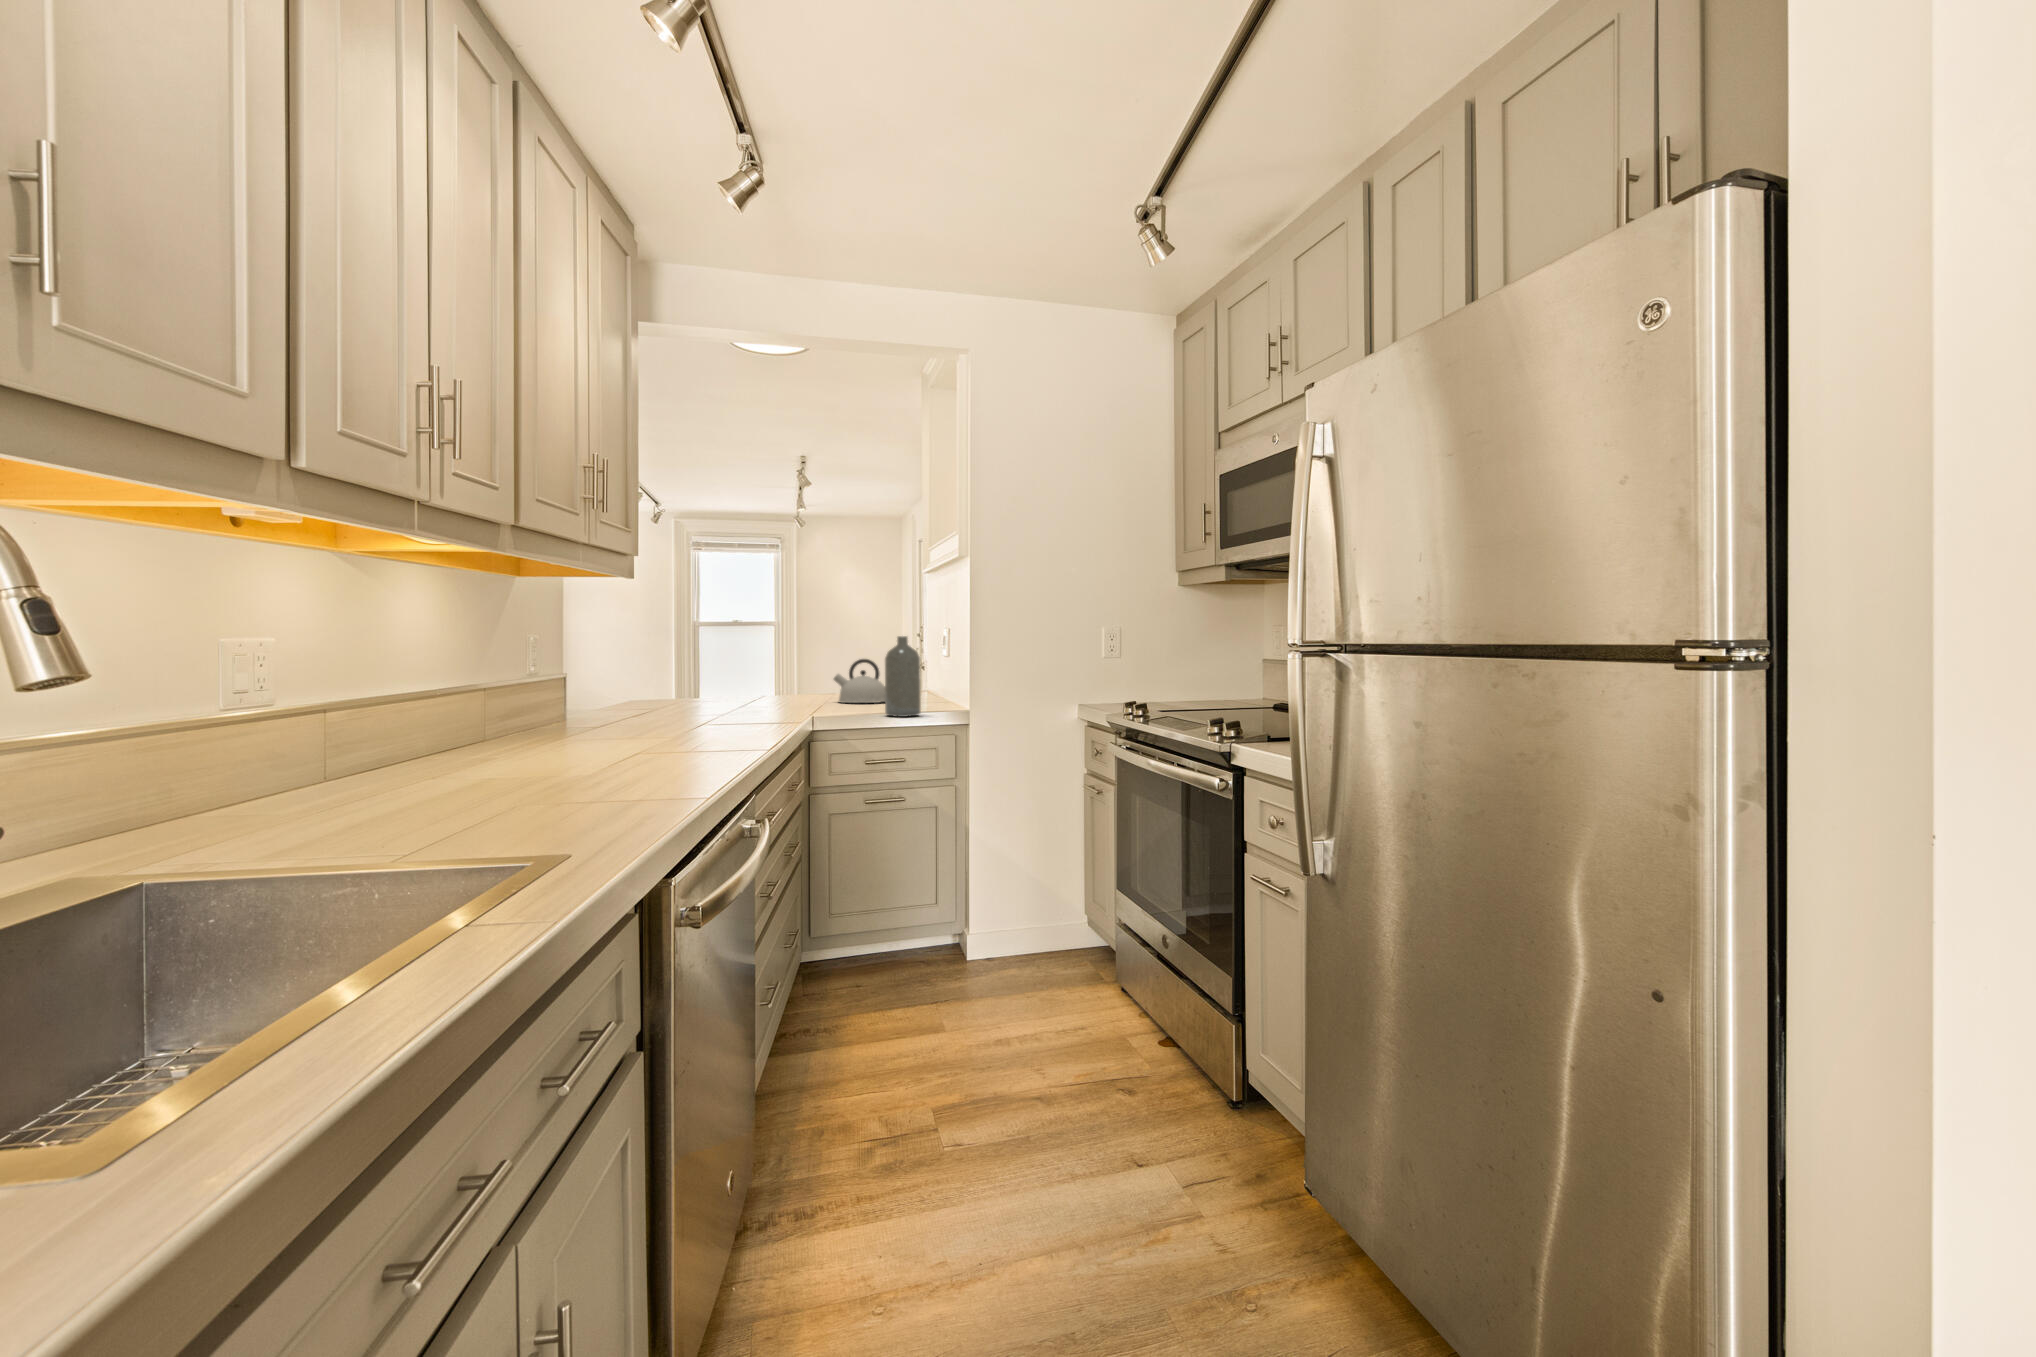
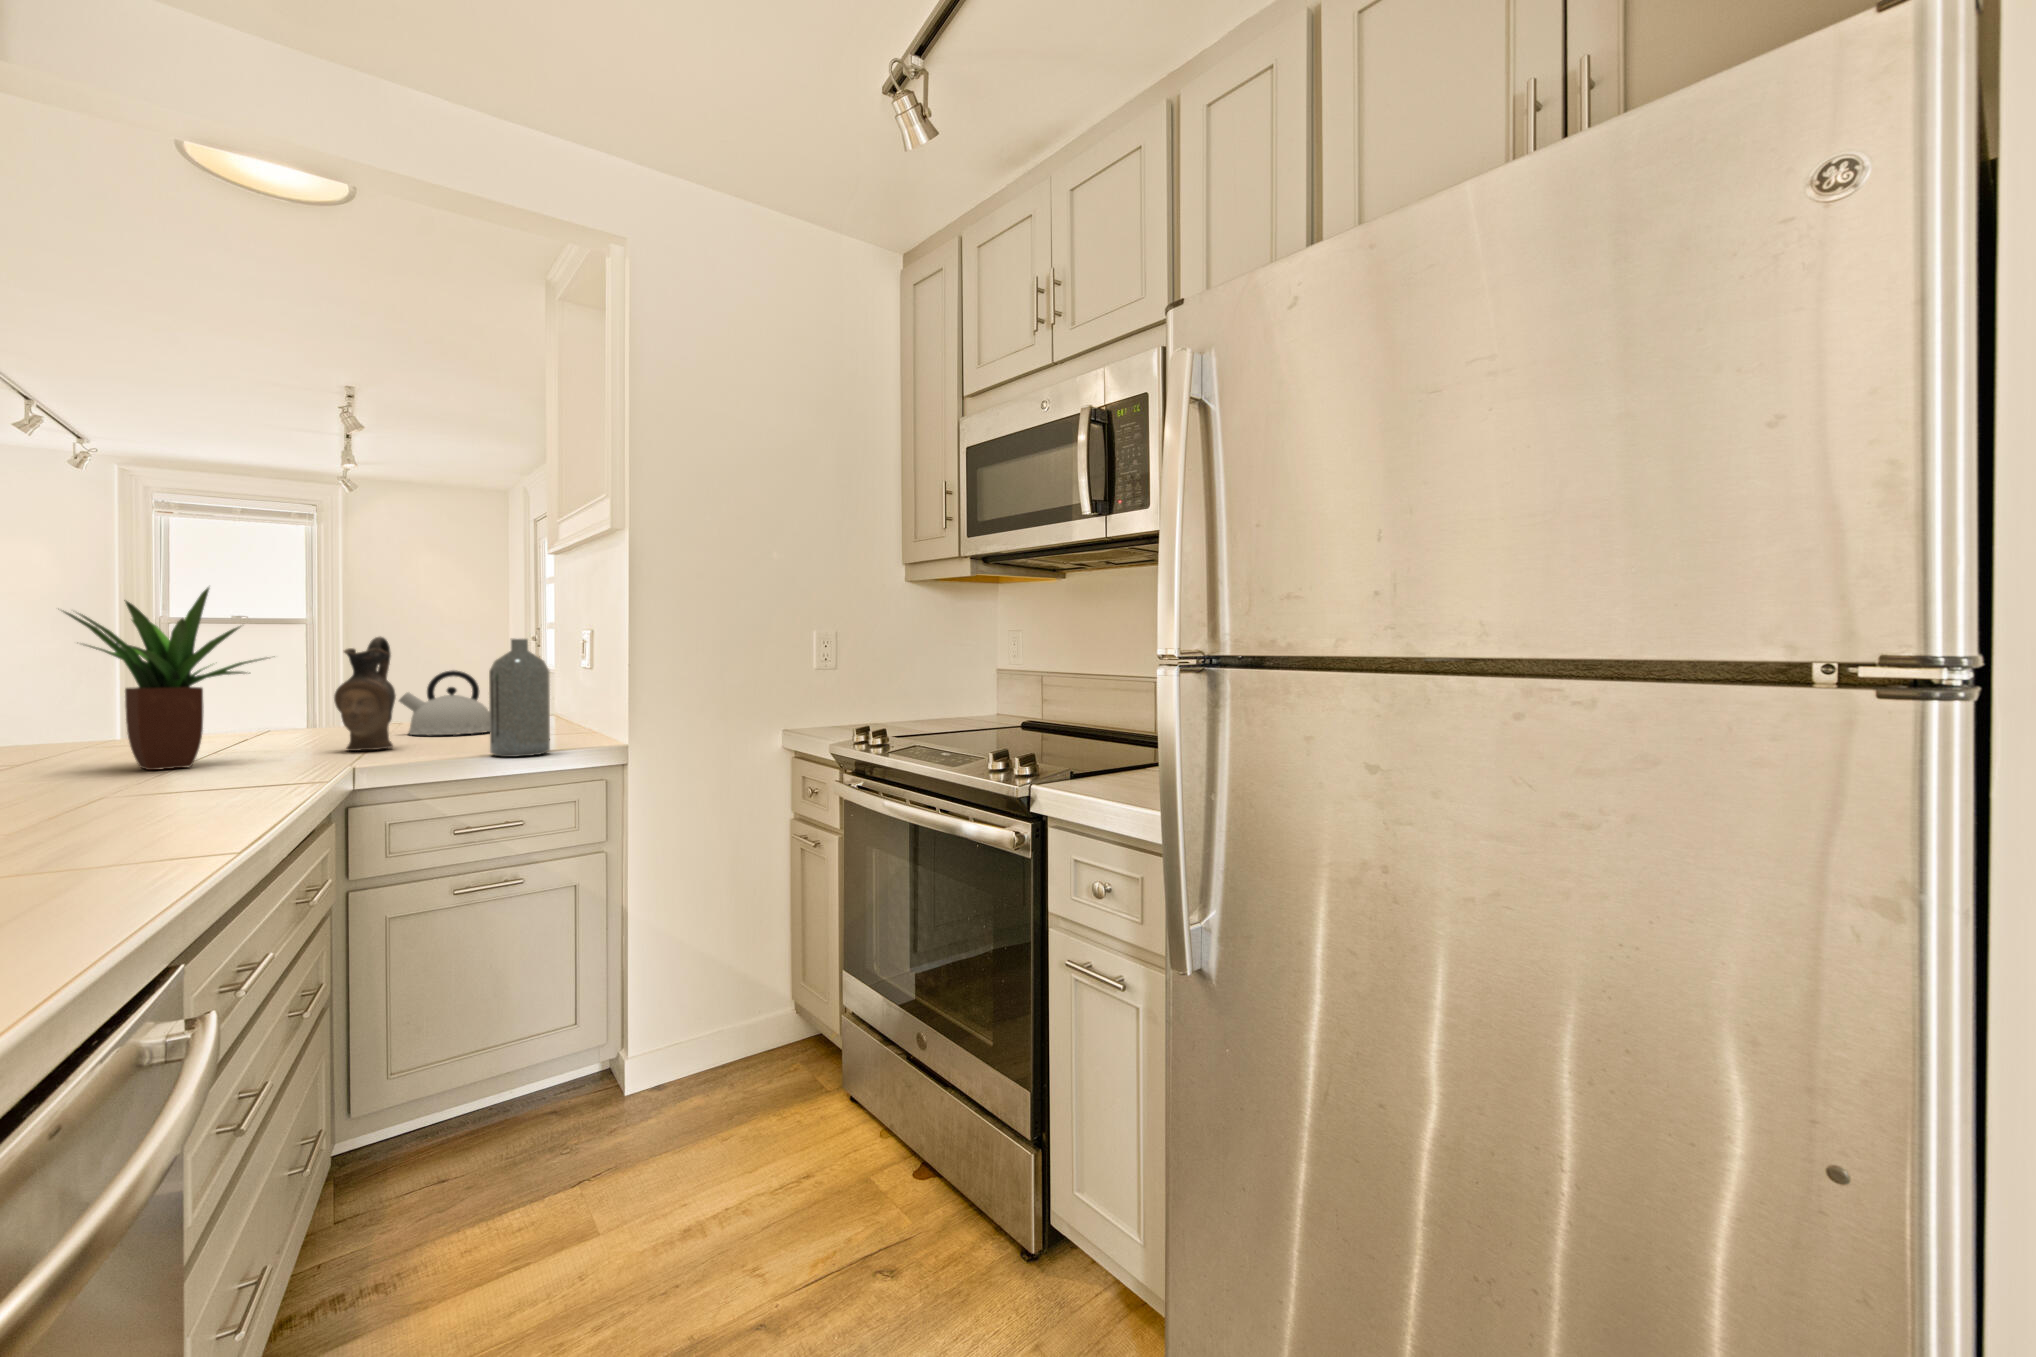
potted plant: none [677,606,773,716] -> present [63,587,267,770]
ceramic pitcher: none [800,636,833,710] -> present [334,636,396,751]

